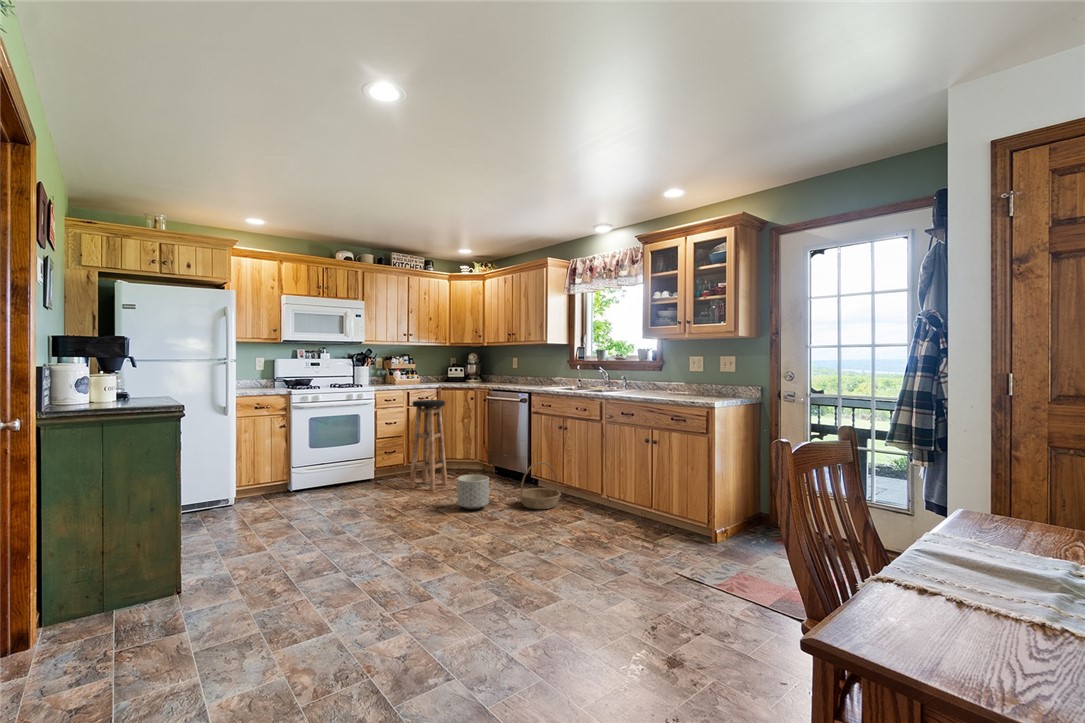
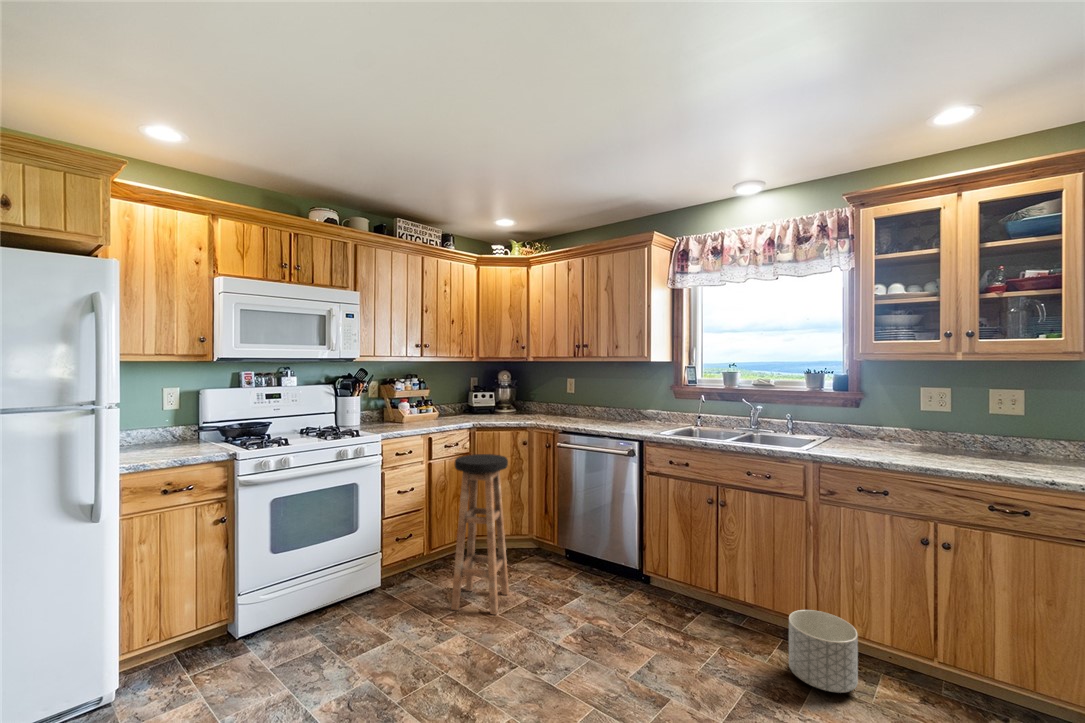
basket: present [519,462,561,509] -> none [672,575,750,669]
planter: present [457,475,489,510] -> present [789,610,858,693]

